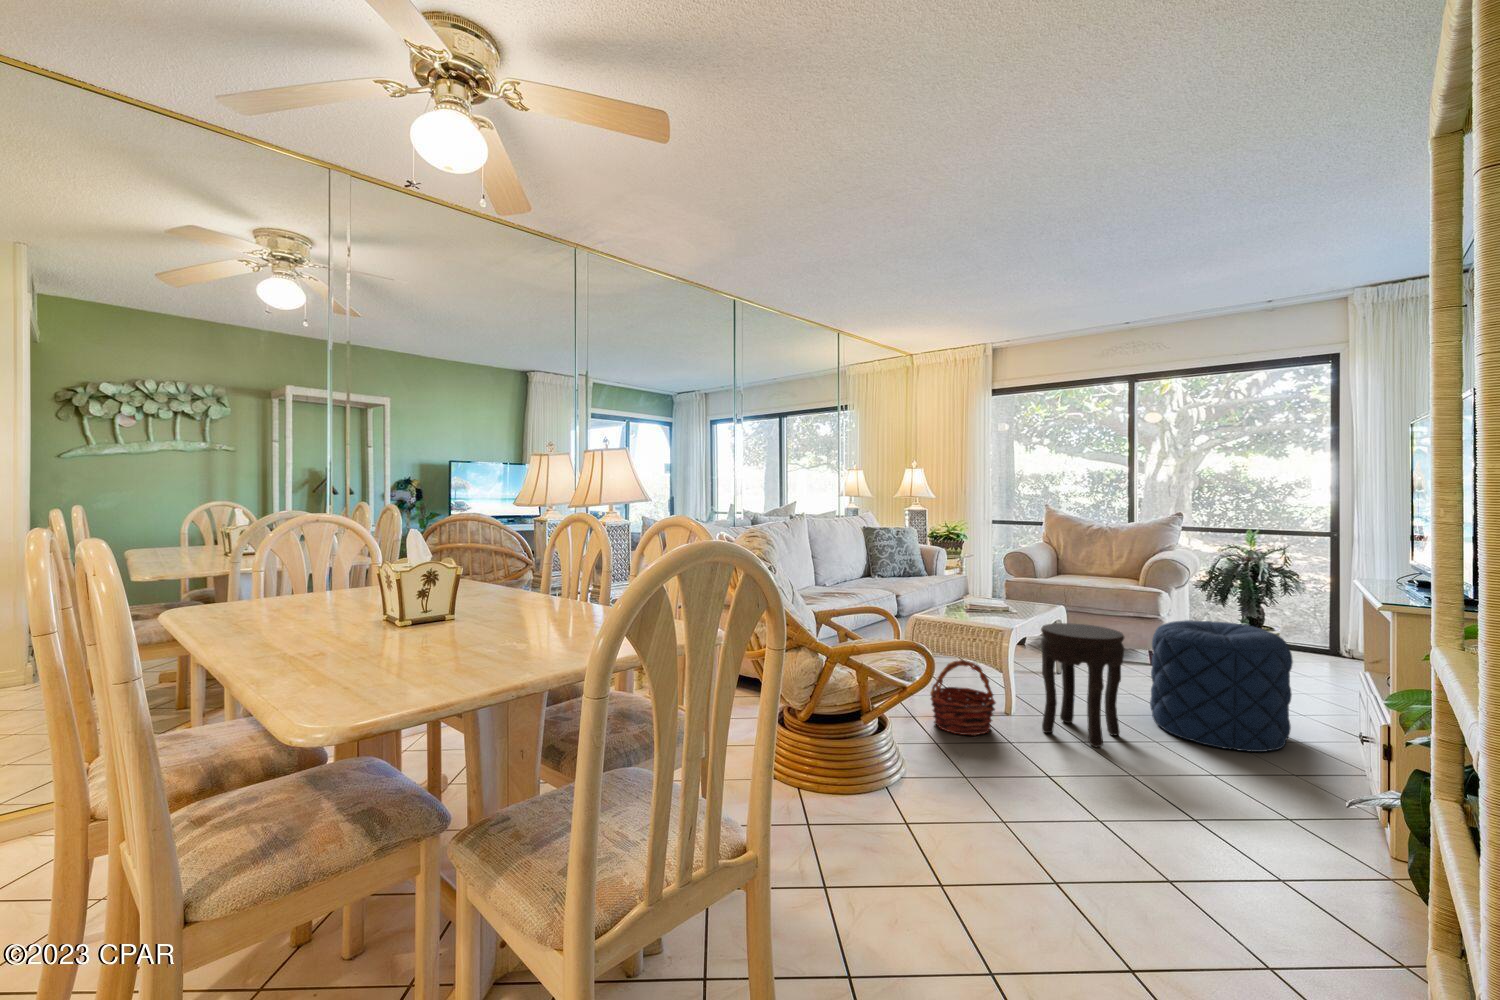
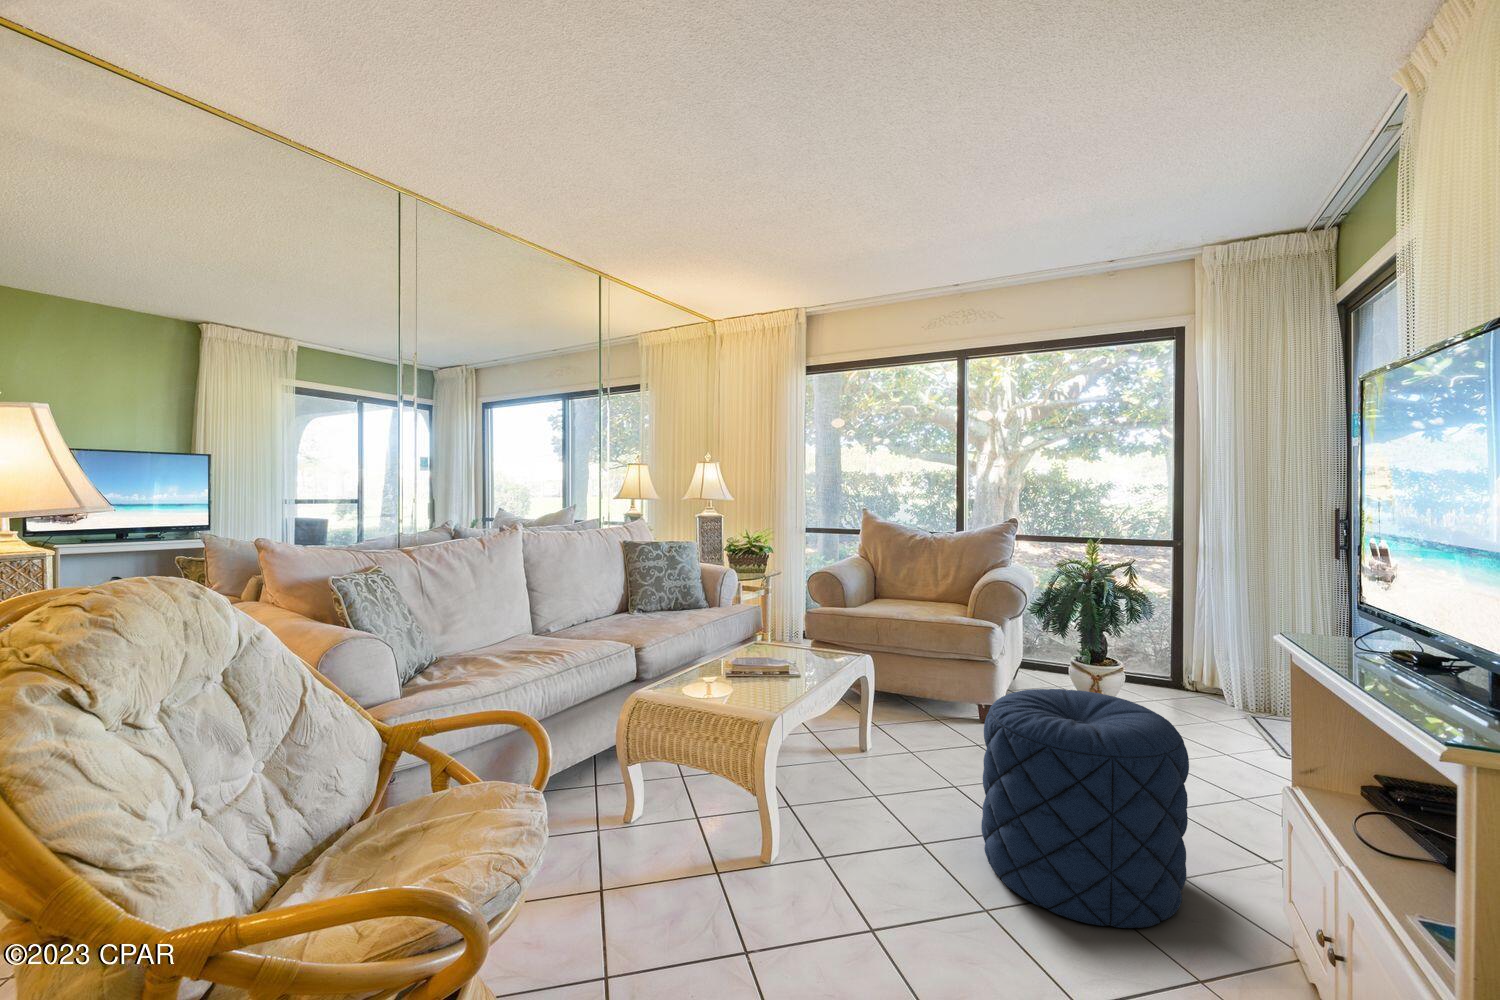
side table: present [1041,623,1124,747] -> none [810,710,942,954]
basket: present [930,660,996,735] -> none [613,793,731,947]

